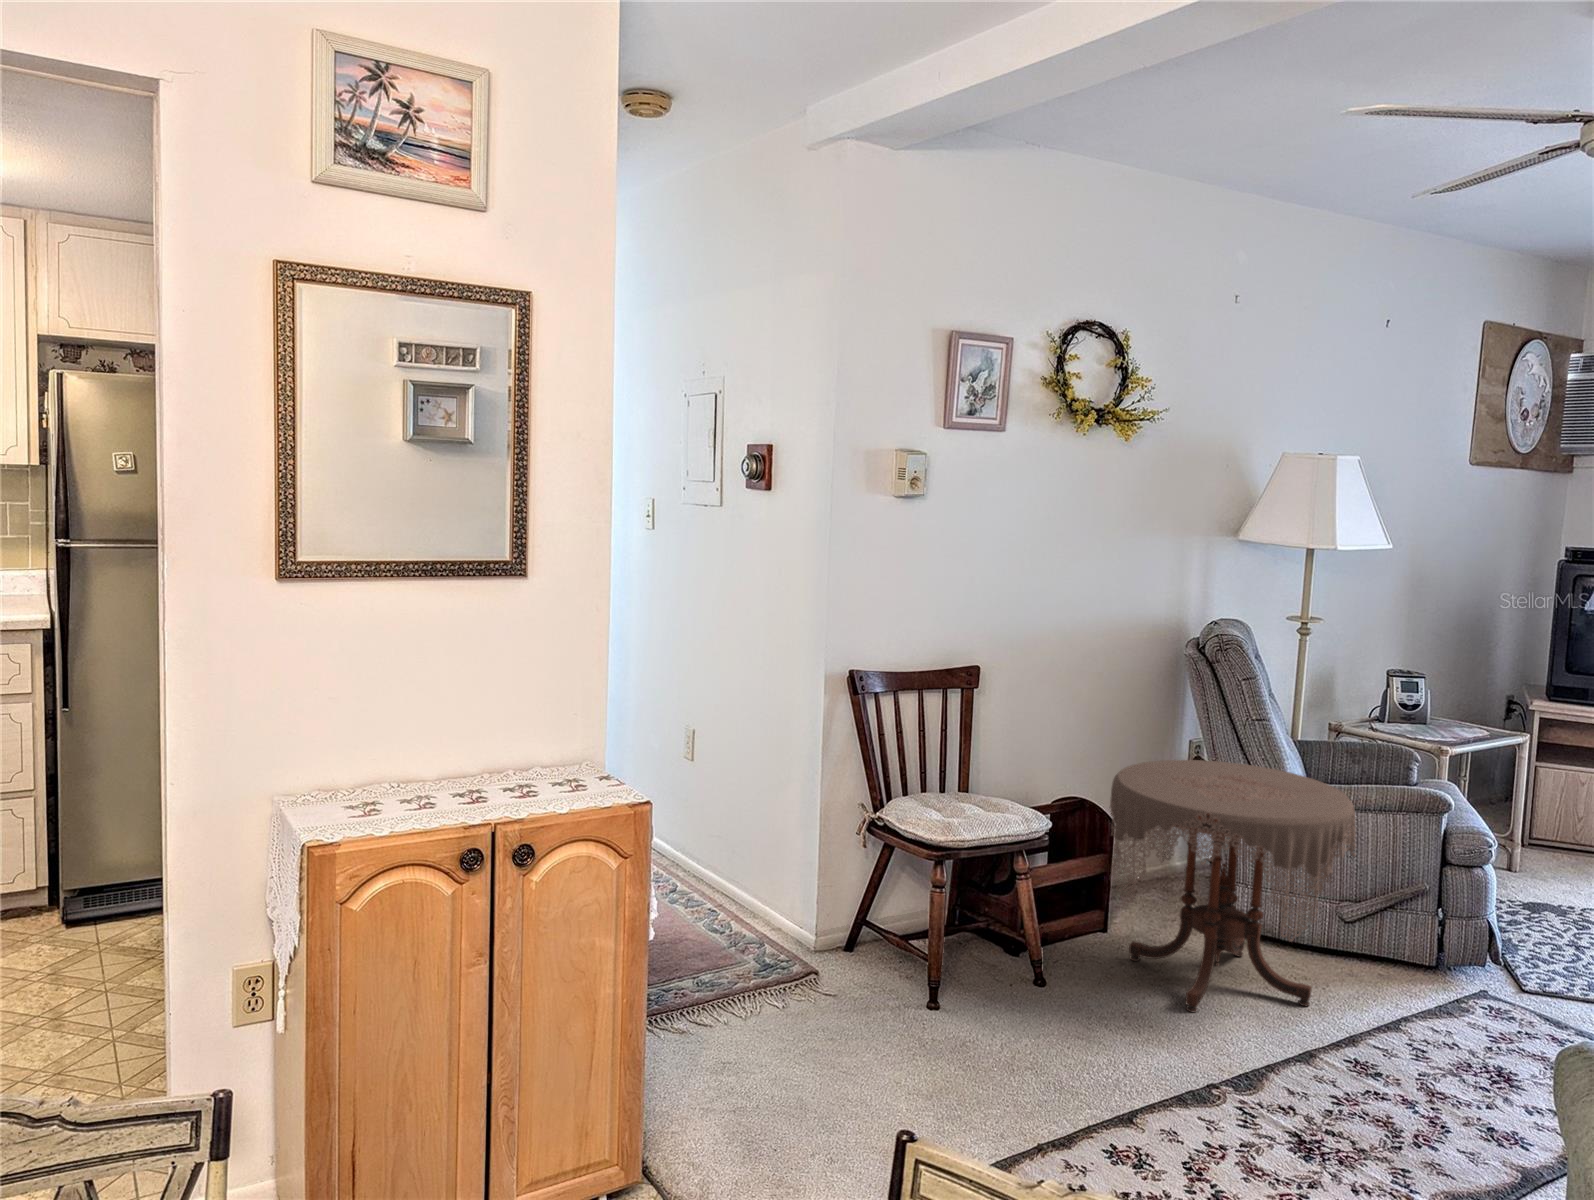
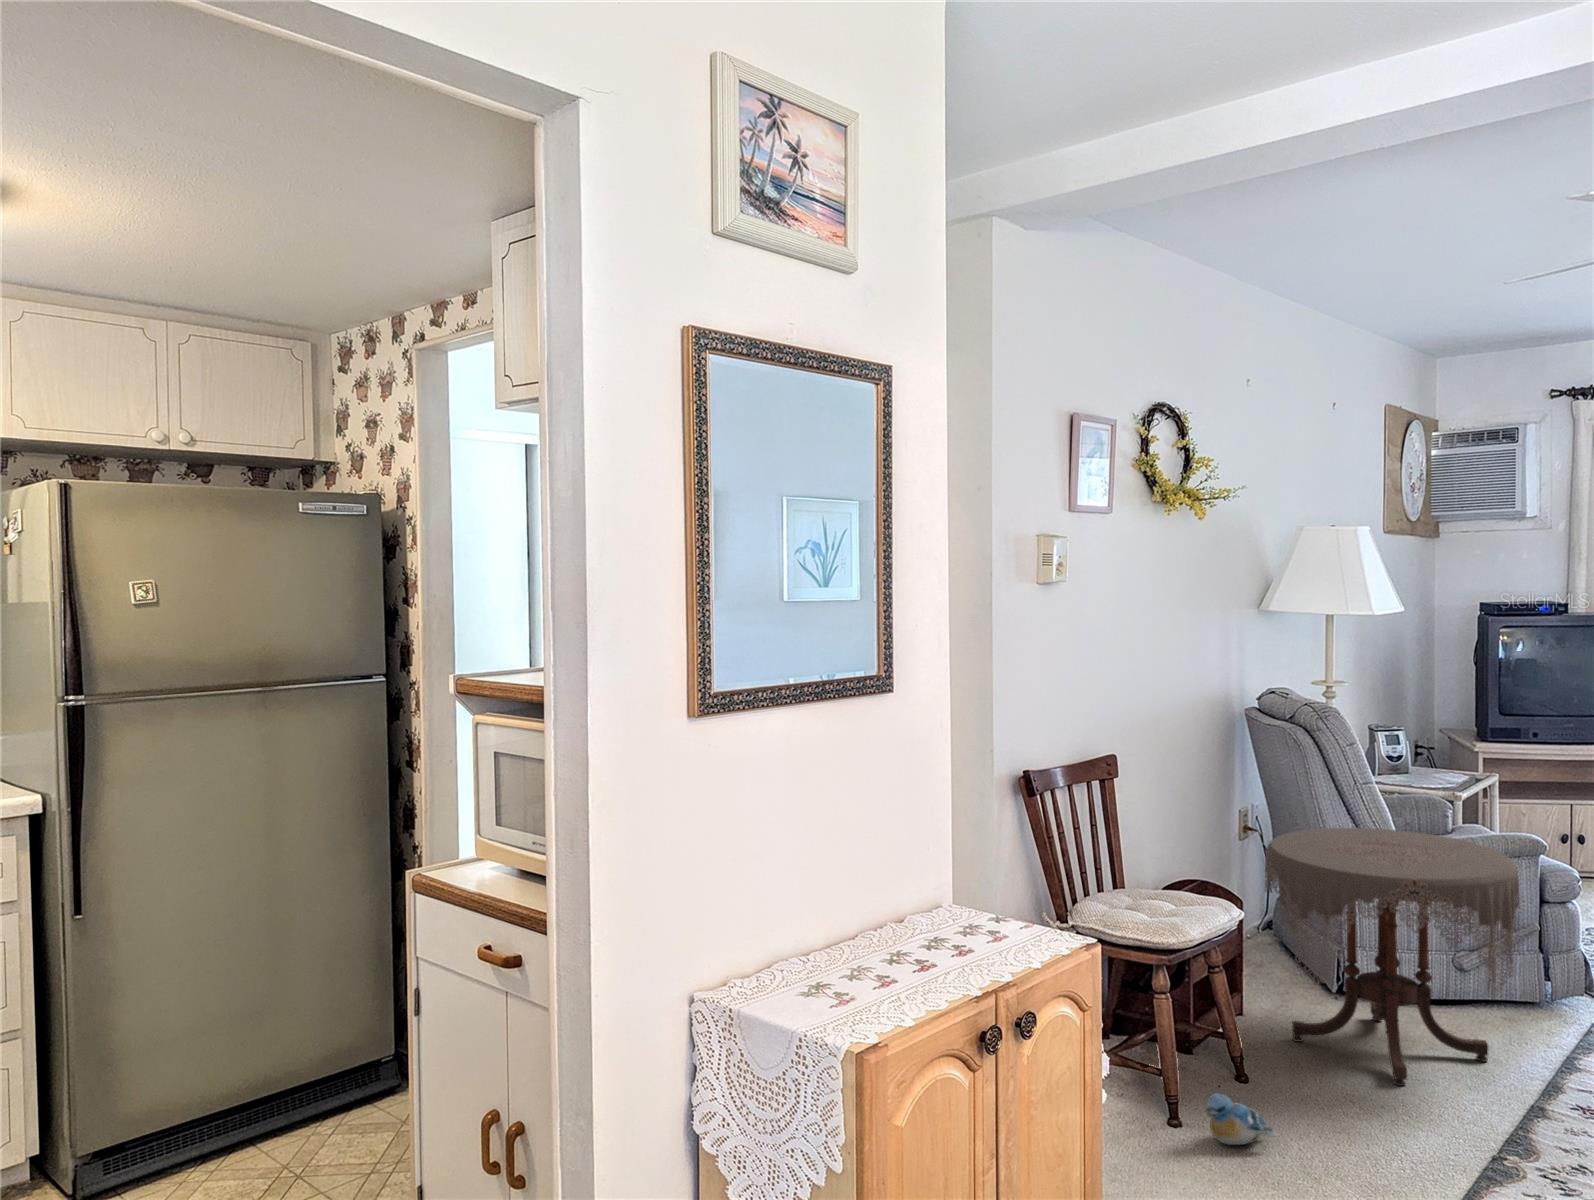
plush toy: none [942,982,1010,1032] -> present [1206,1093,1277,1145]

